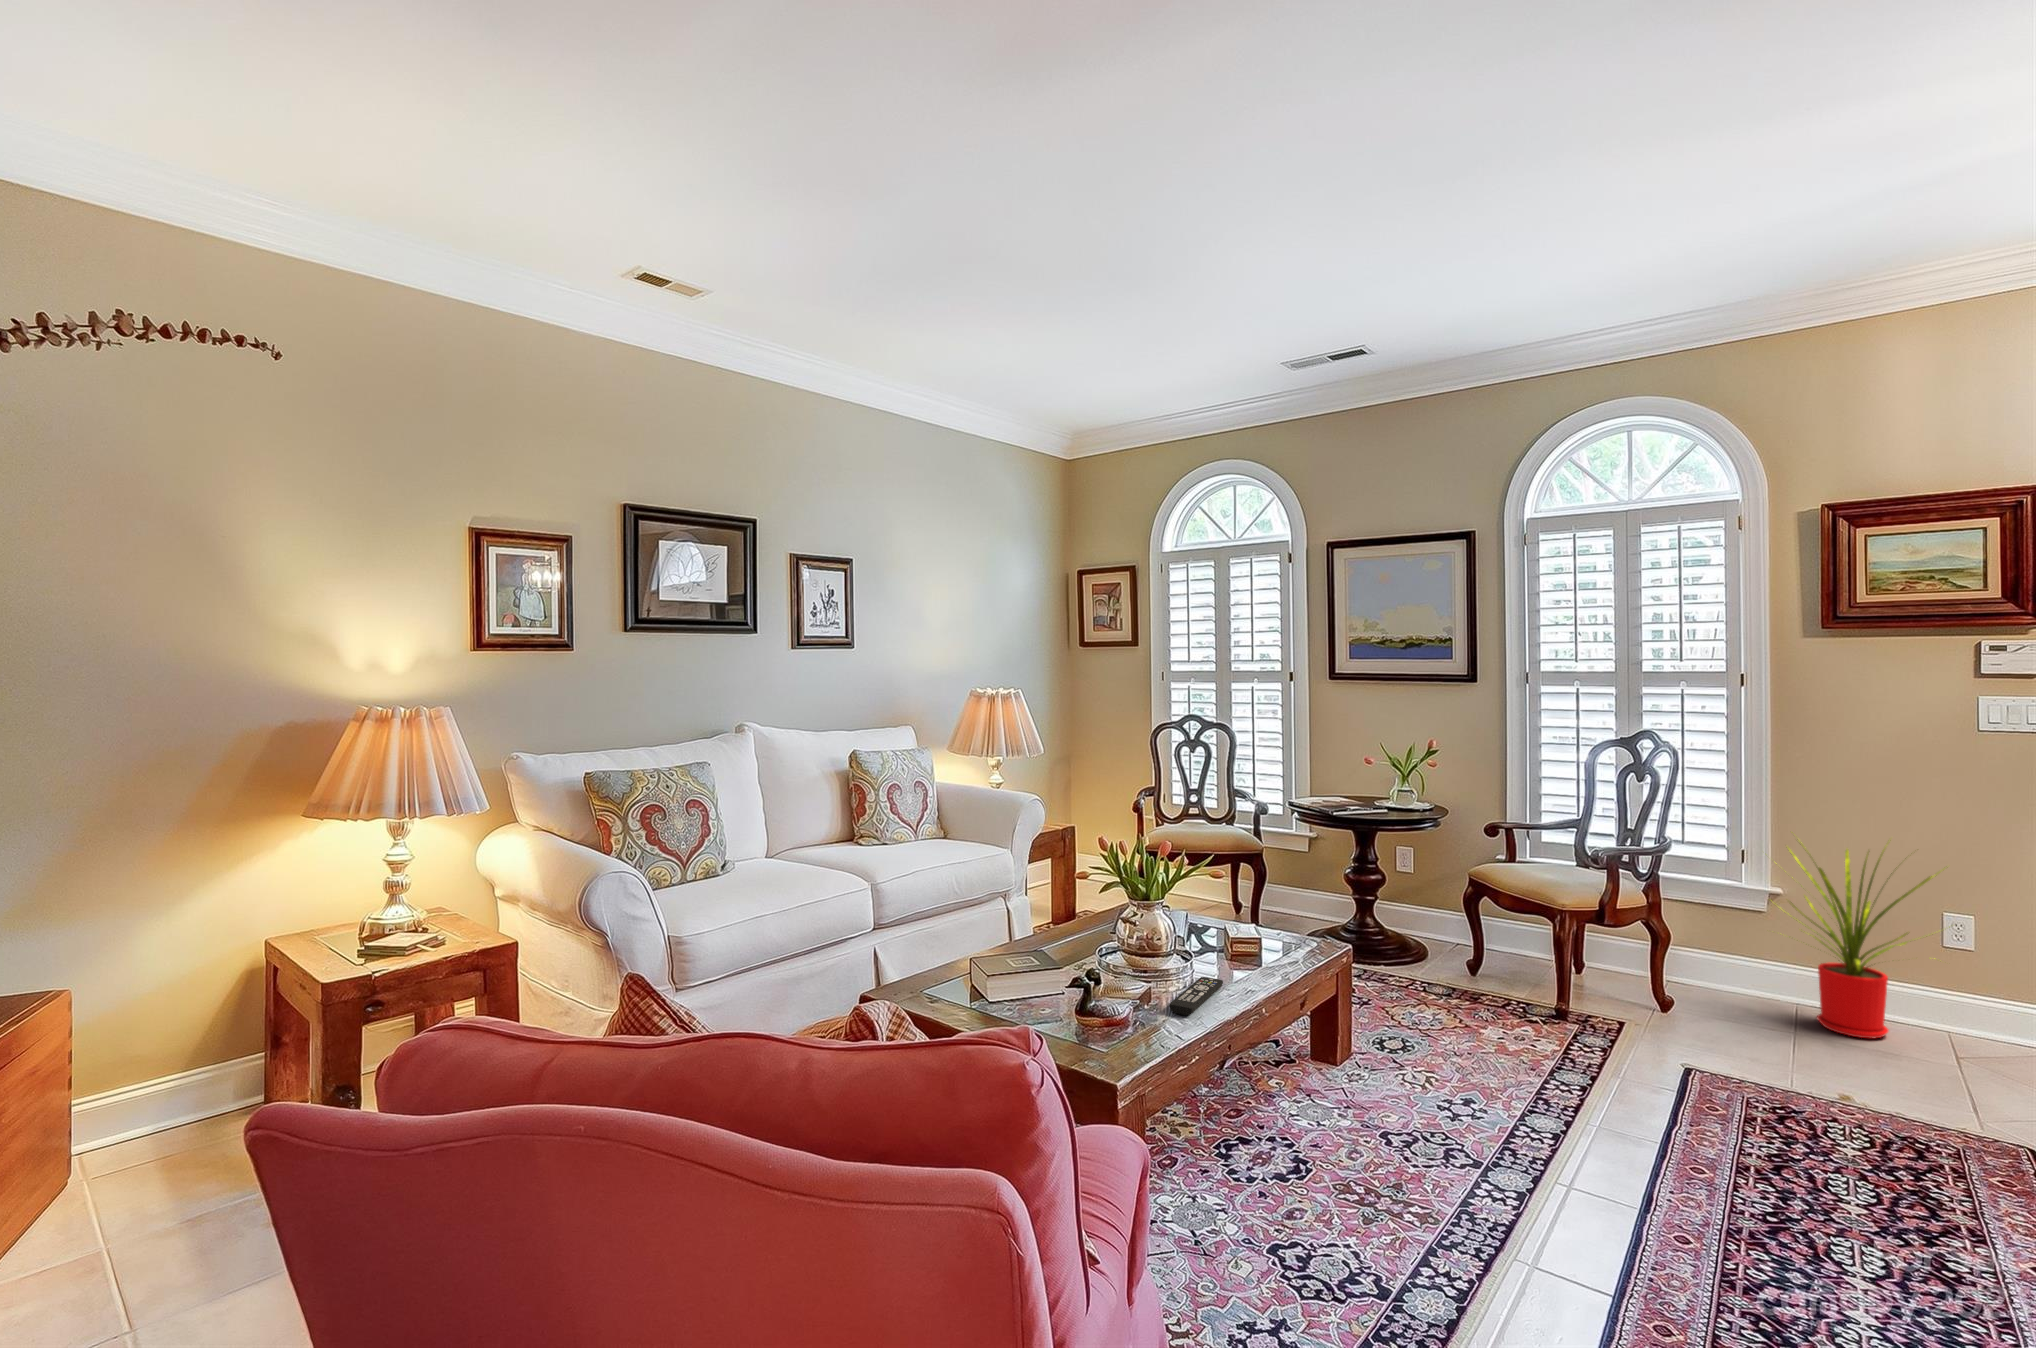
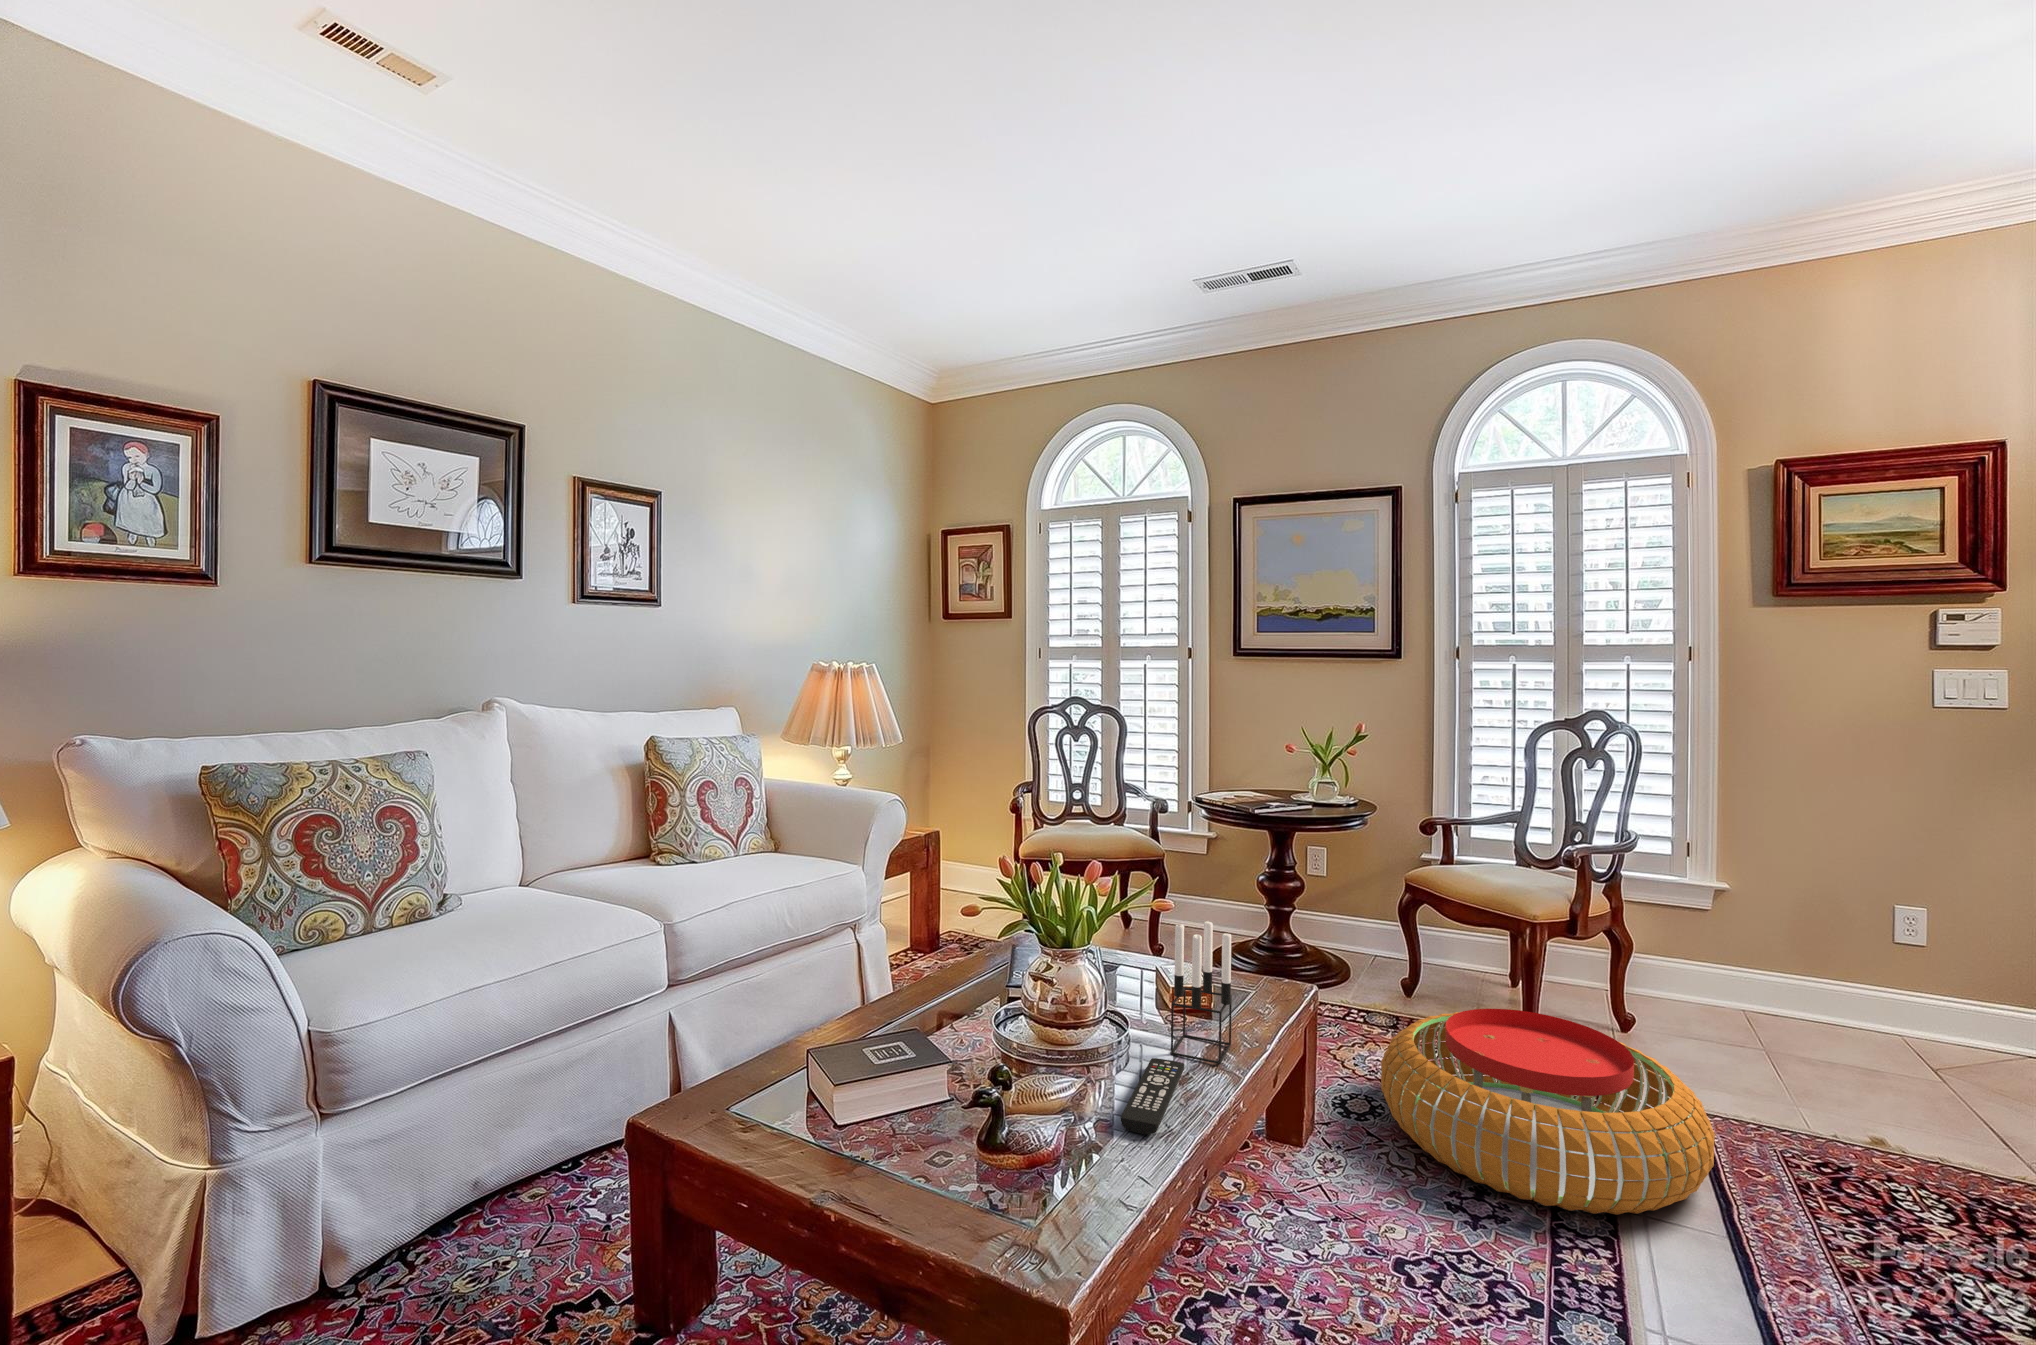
house plant: present [1788,840,1950,1038] -> none [1731,825,1953,1060]
candle holder: none [1218,885,1264,984] -> present [1171,921,1232,1064]
pouf: none [1409,973,1668,1120] -> present [1381,1009,1715,1215]

